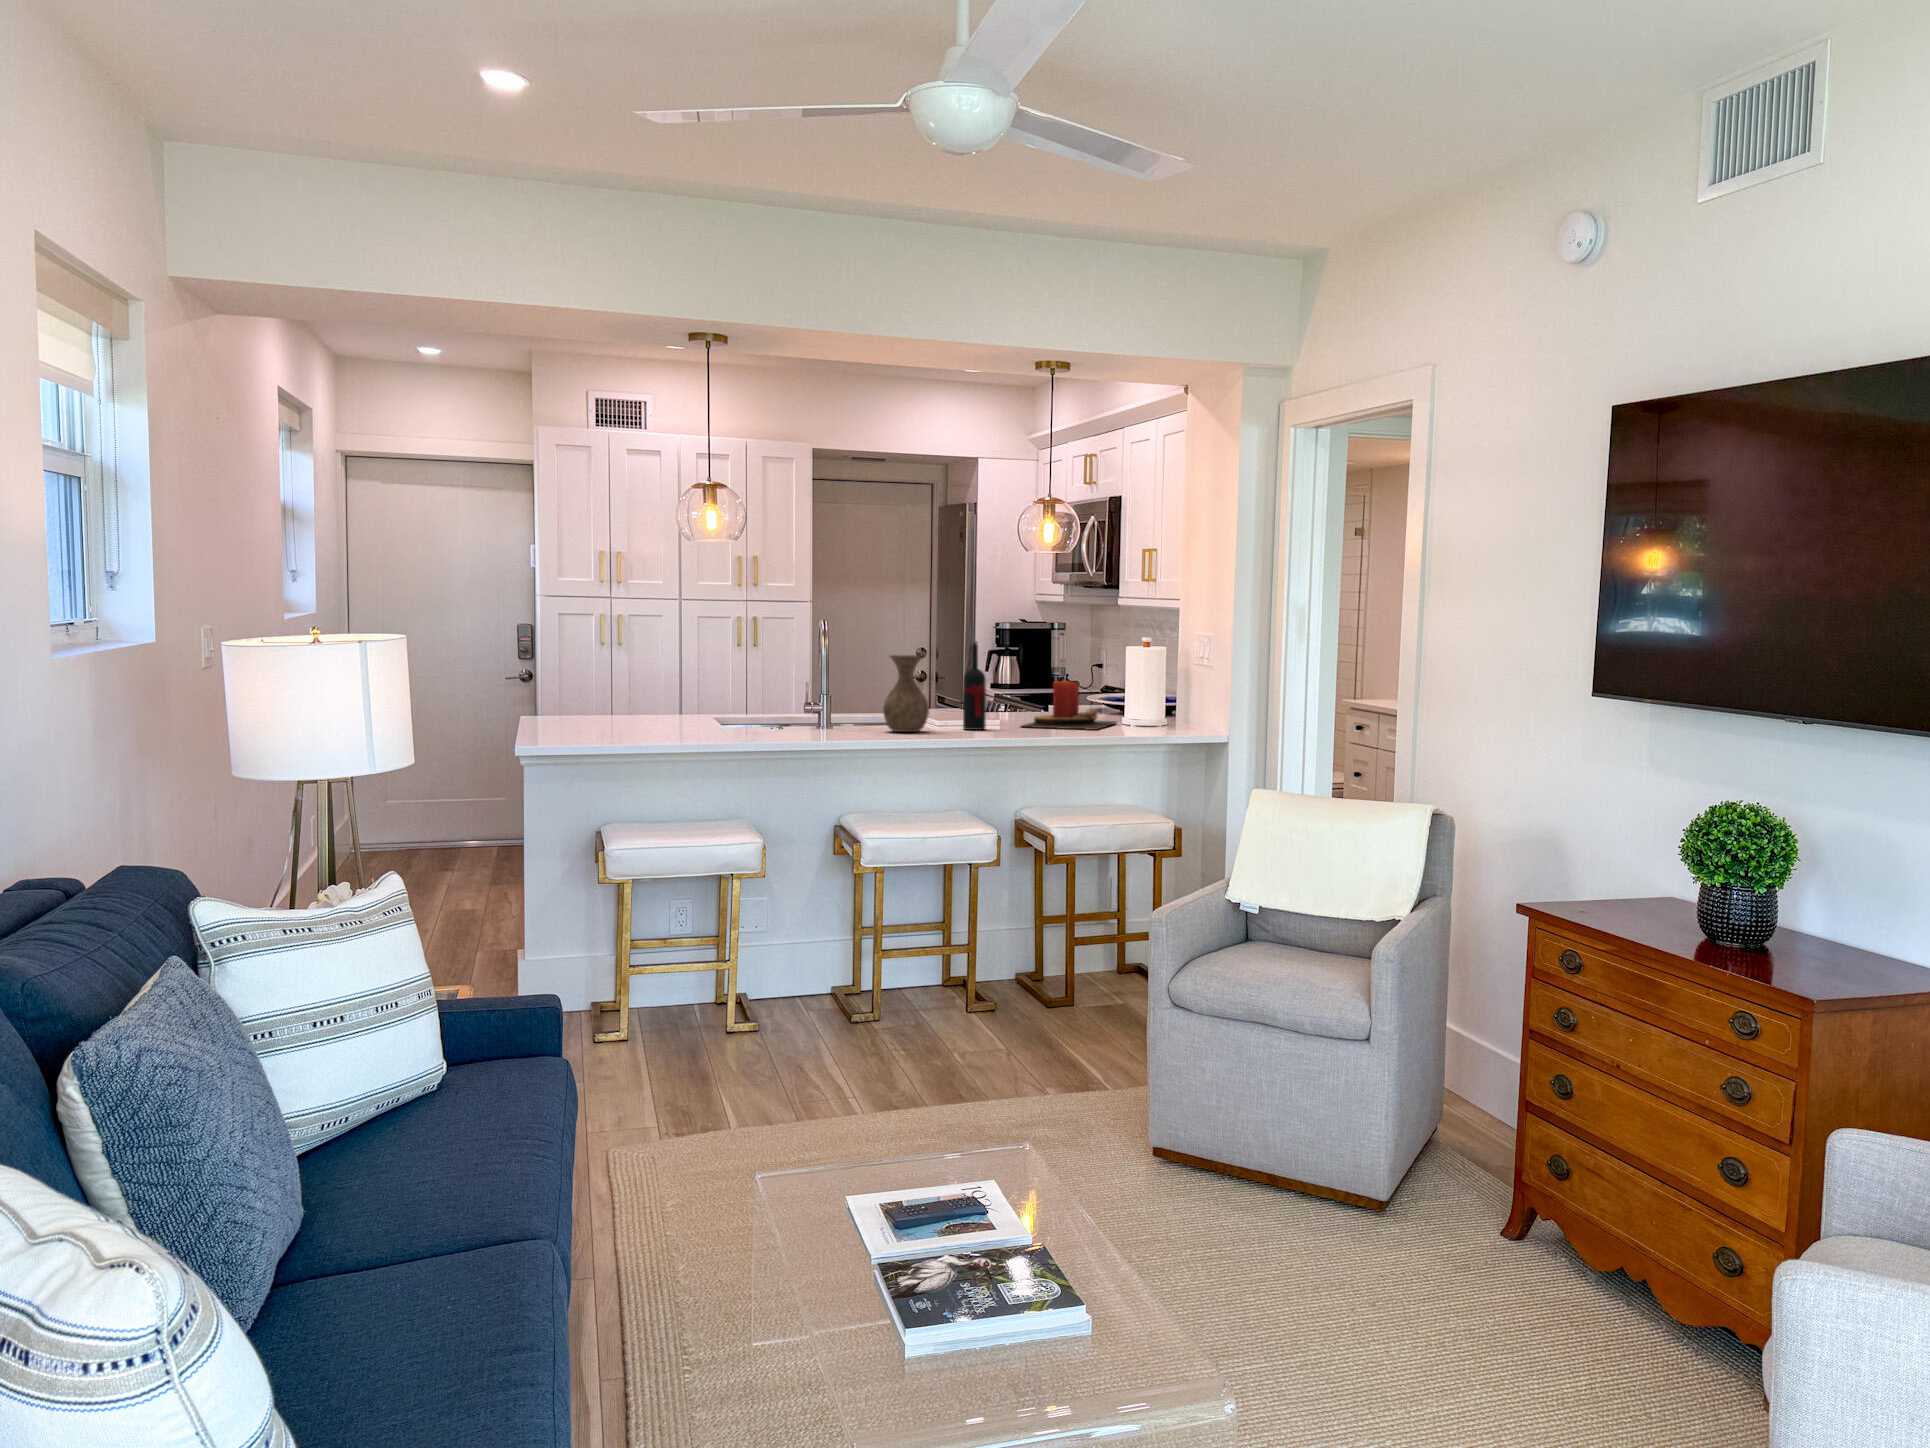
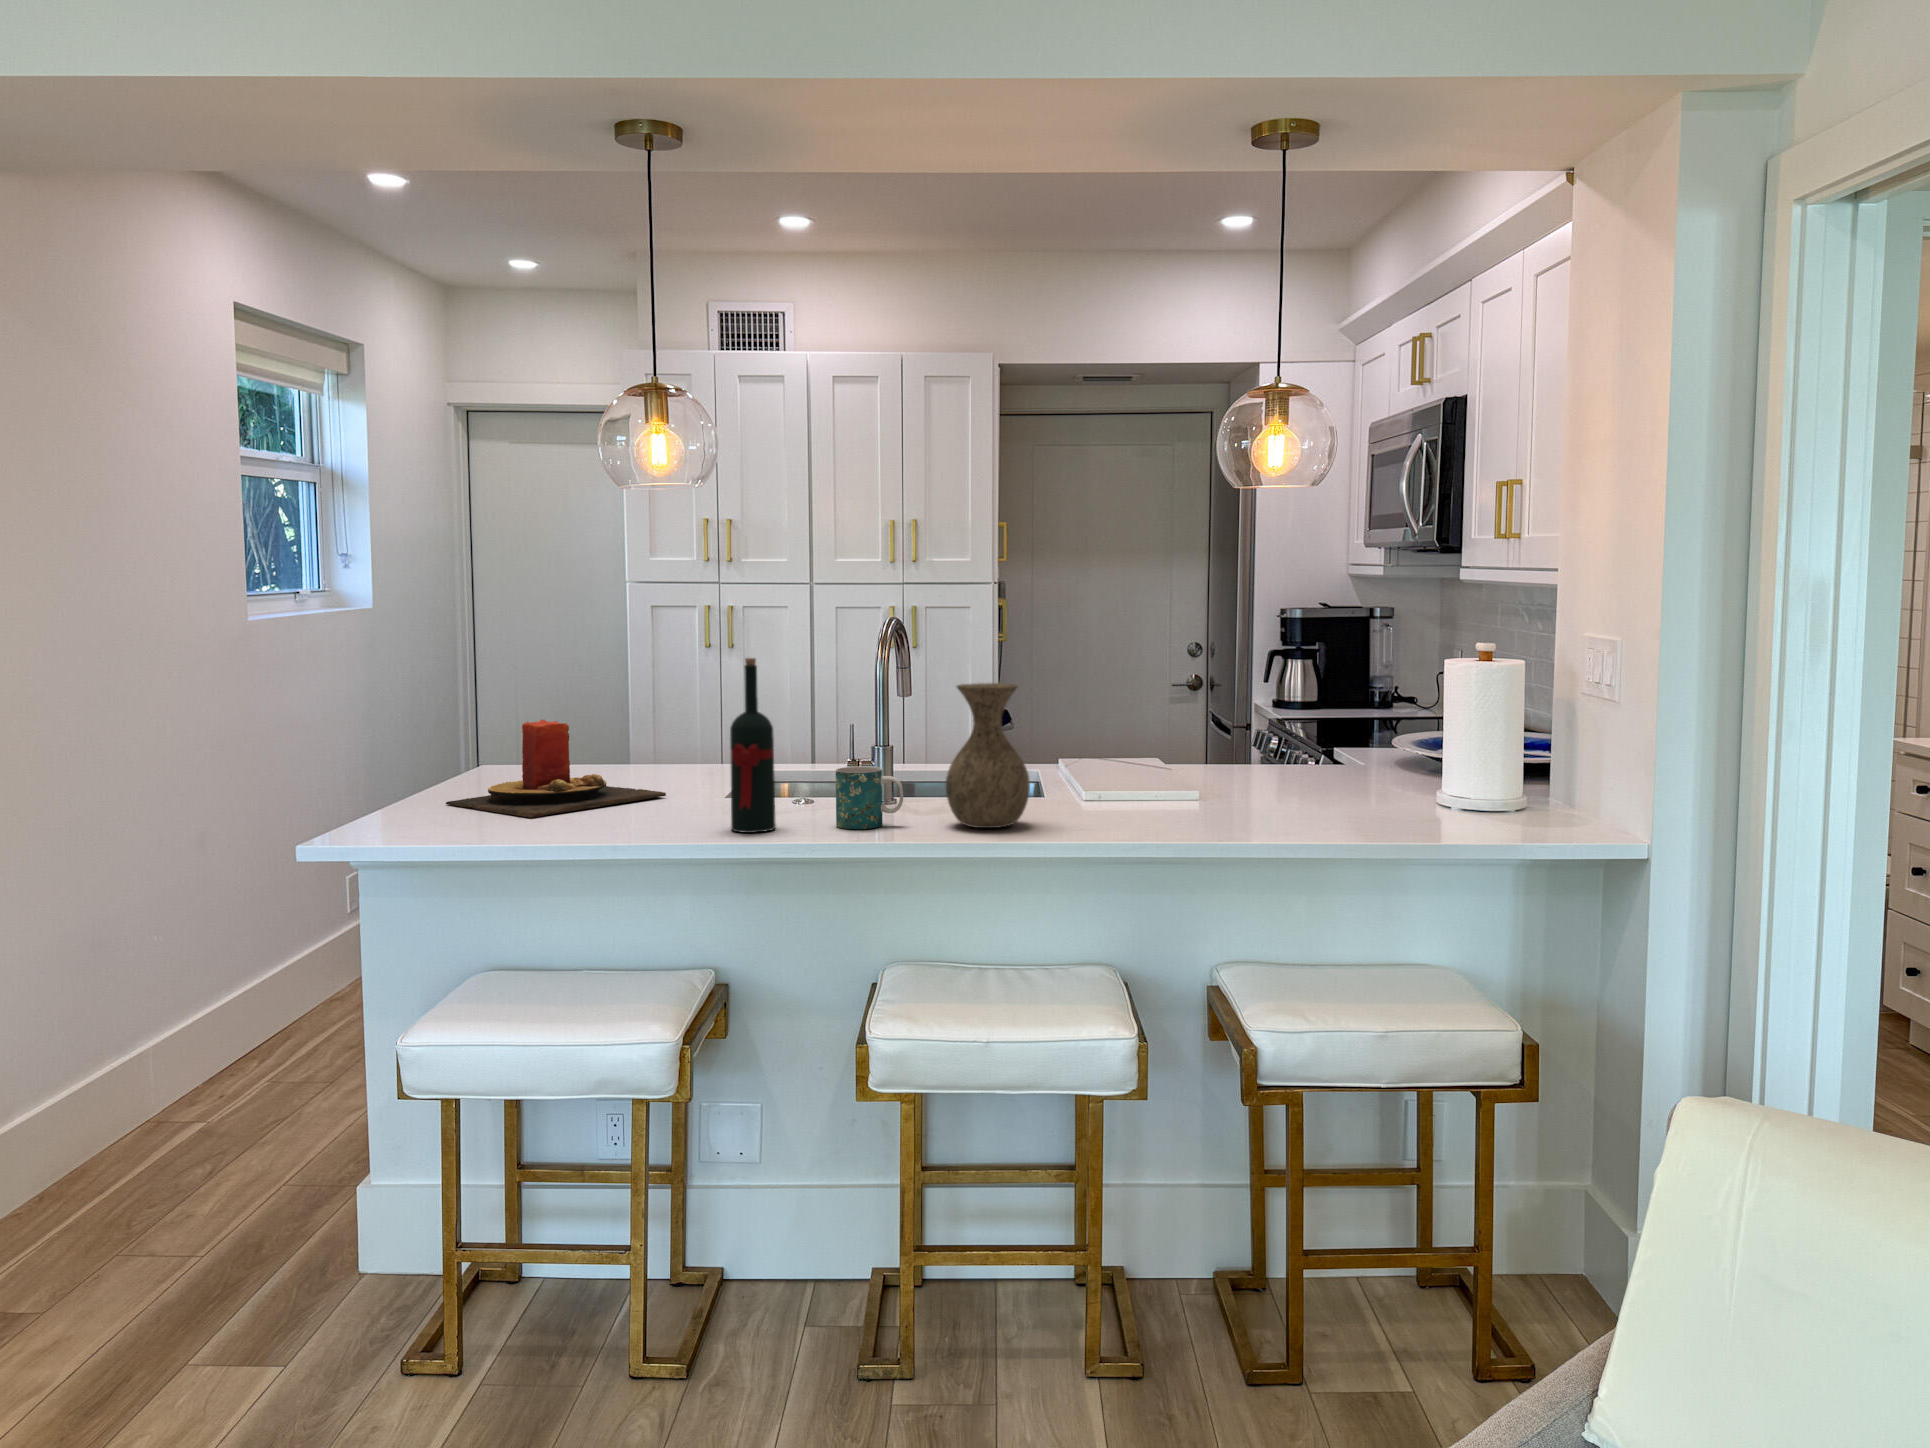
wine bottle: present [963,641,986,730] -> present [730,658,776,833]
candle: present [1022,680,1117,730] -> present [446,719,666,818]
mug: none [824,701,861,734] -> present [836,766,903,829]

